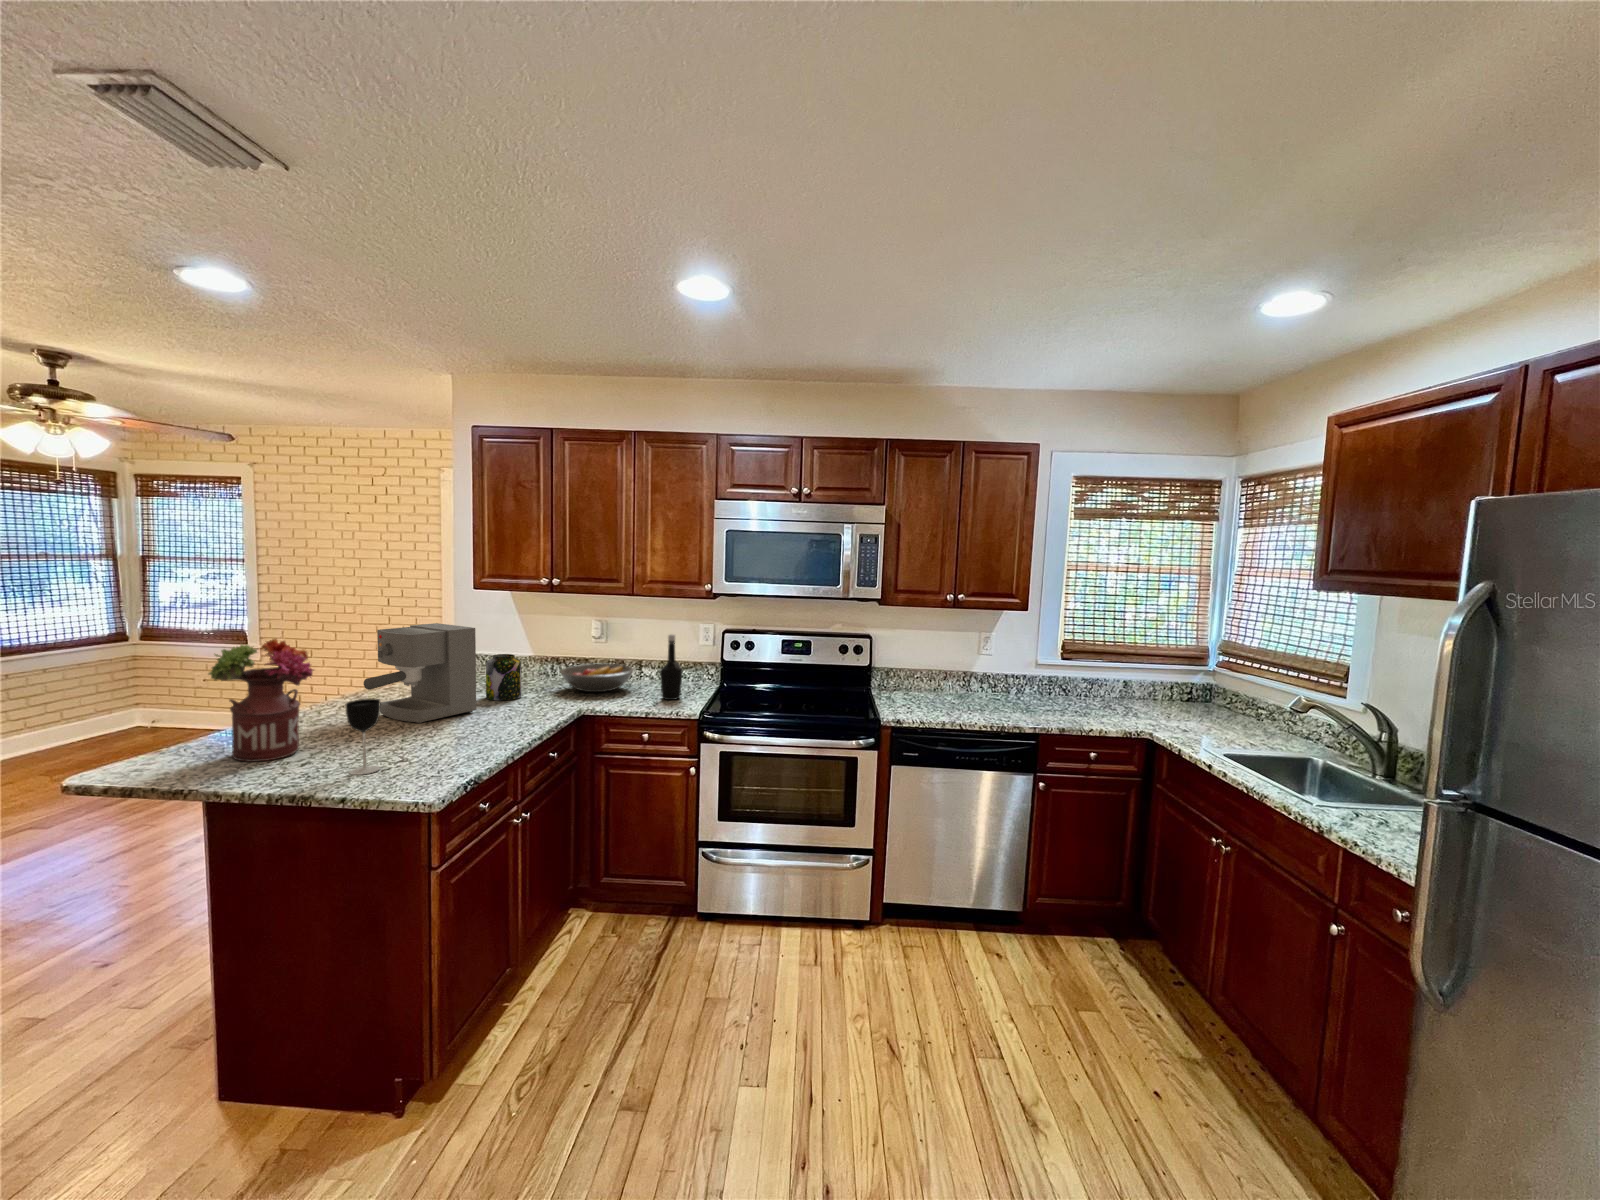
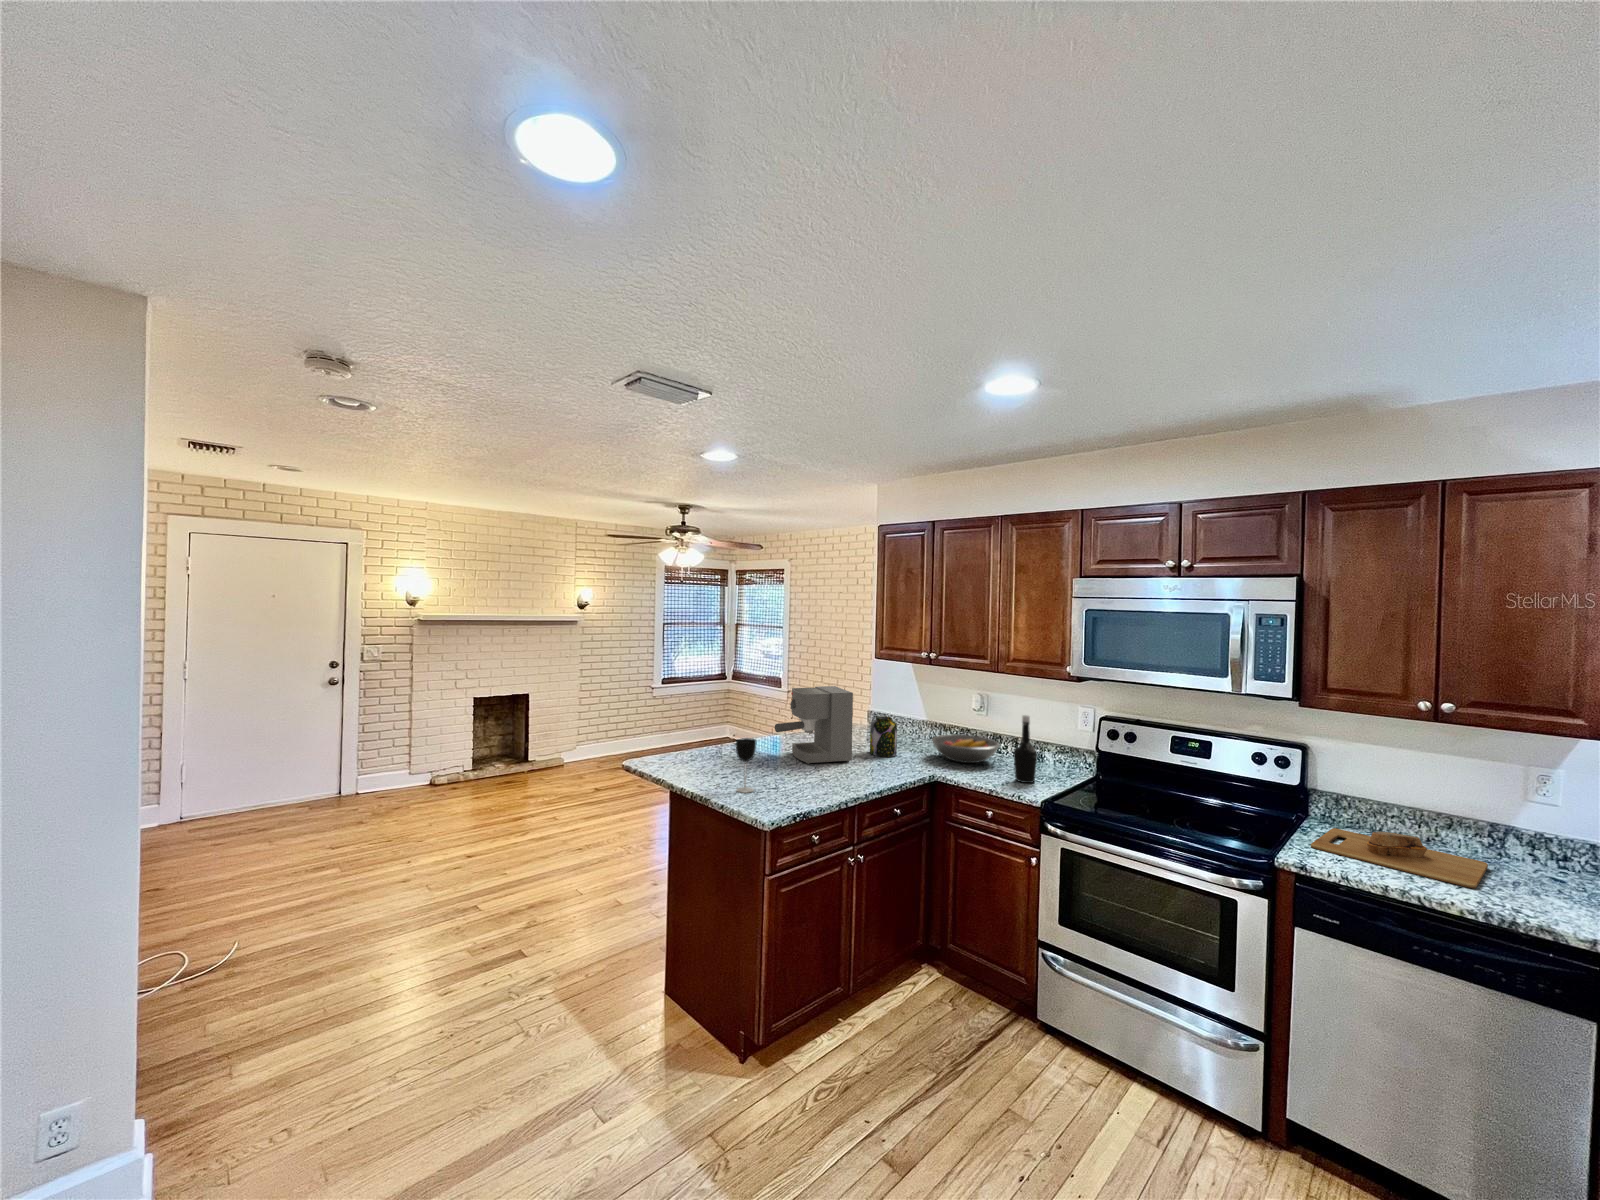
flower arrangement: present [208,639,314,762] -> none [681,690,735,771]
cutting board: none [890,687,976,712] -> present [1311,828,1488,888]

